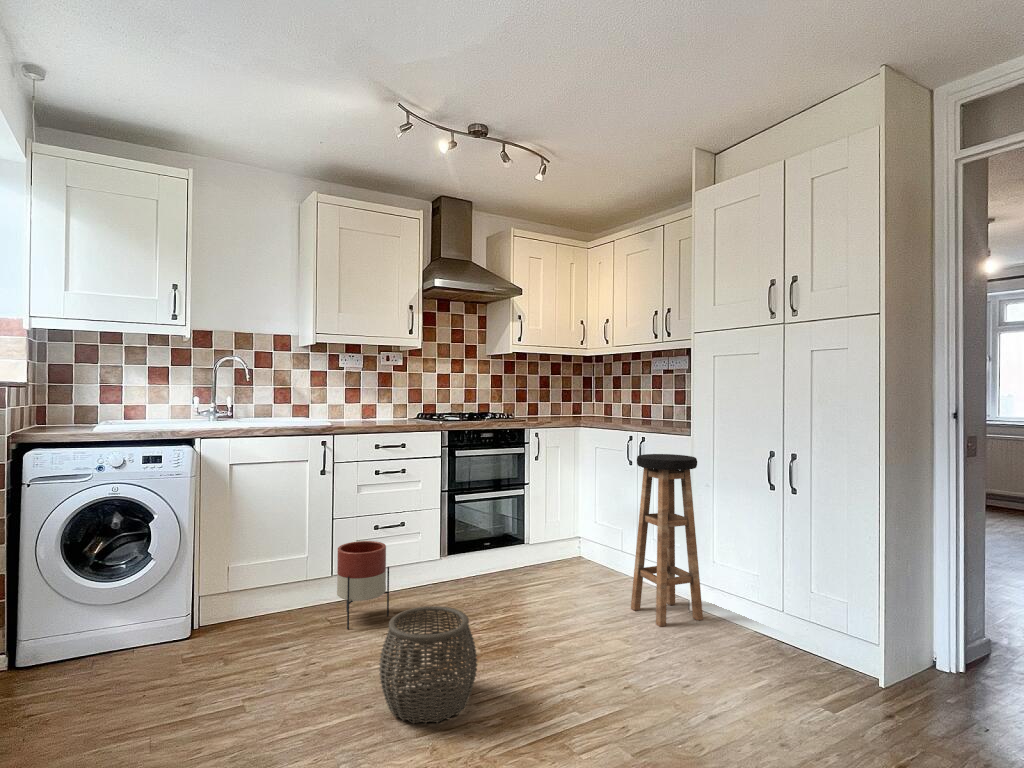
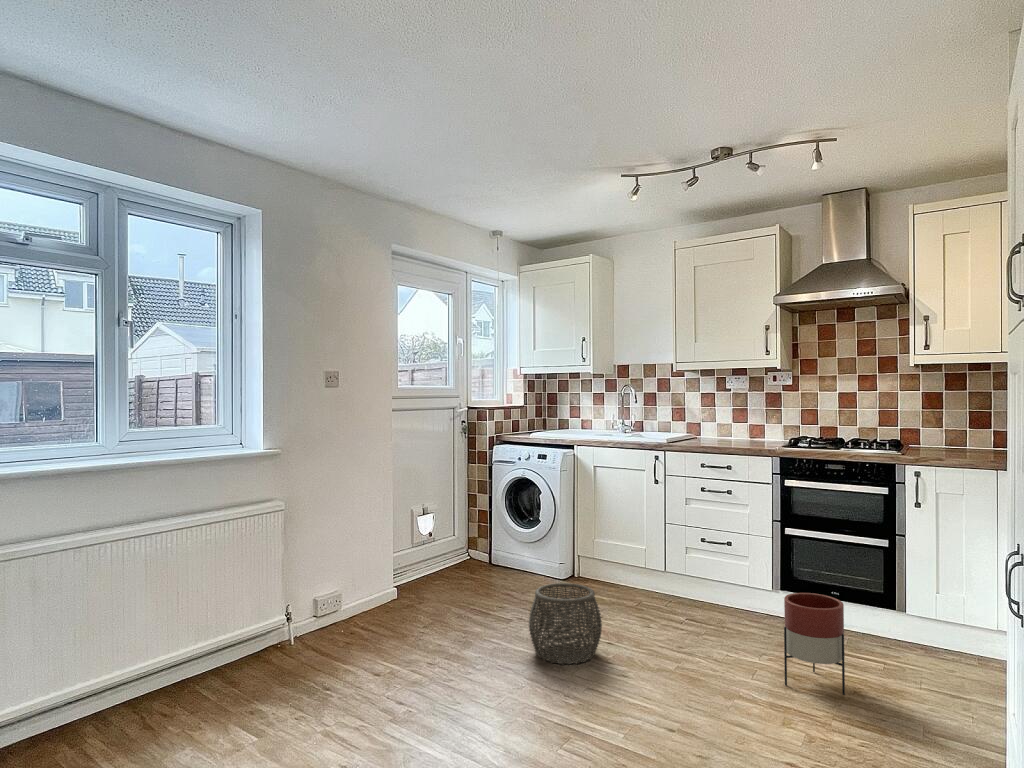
bar stool: present [631,454,703,627] -> none [855,507,956,757]
planter: present [337,541,389,629] -> present [784,593,845,695]

